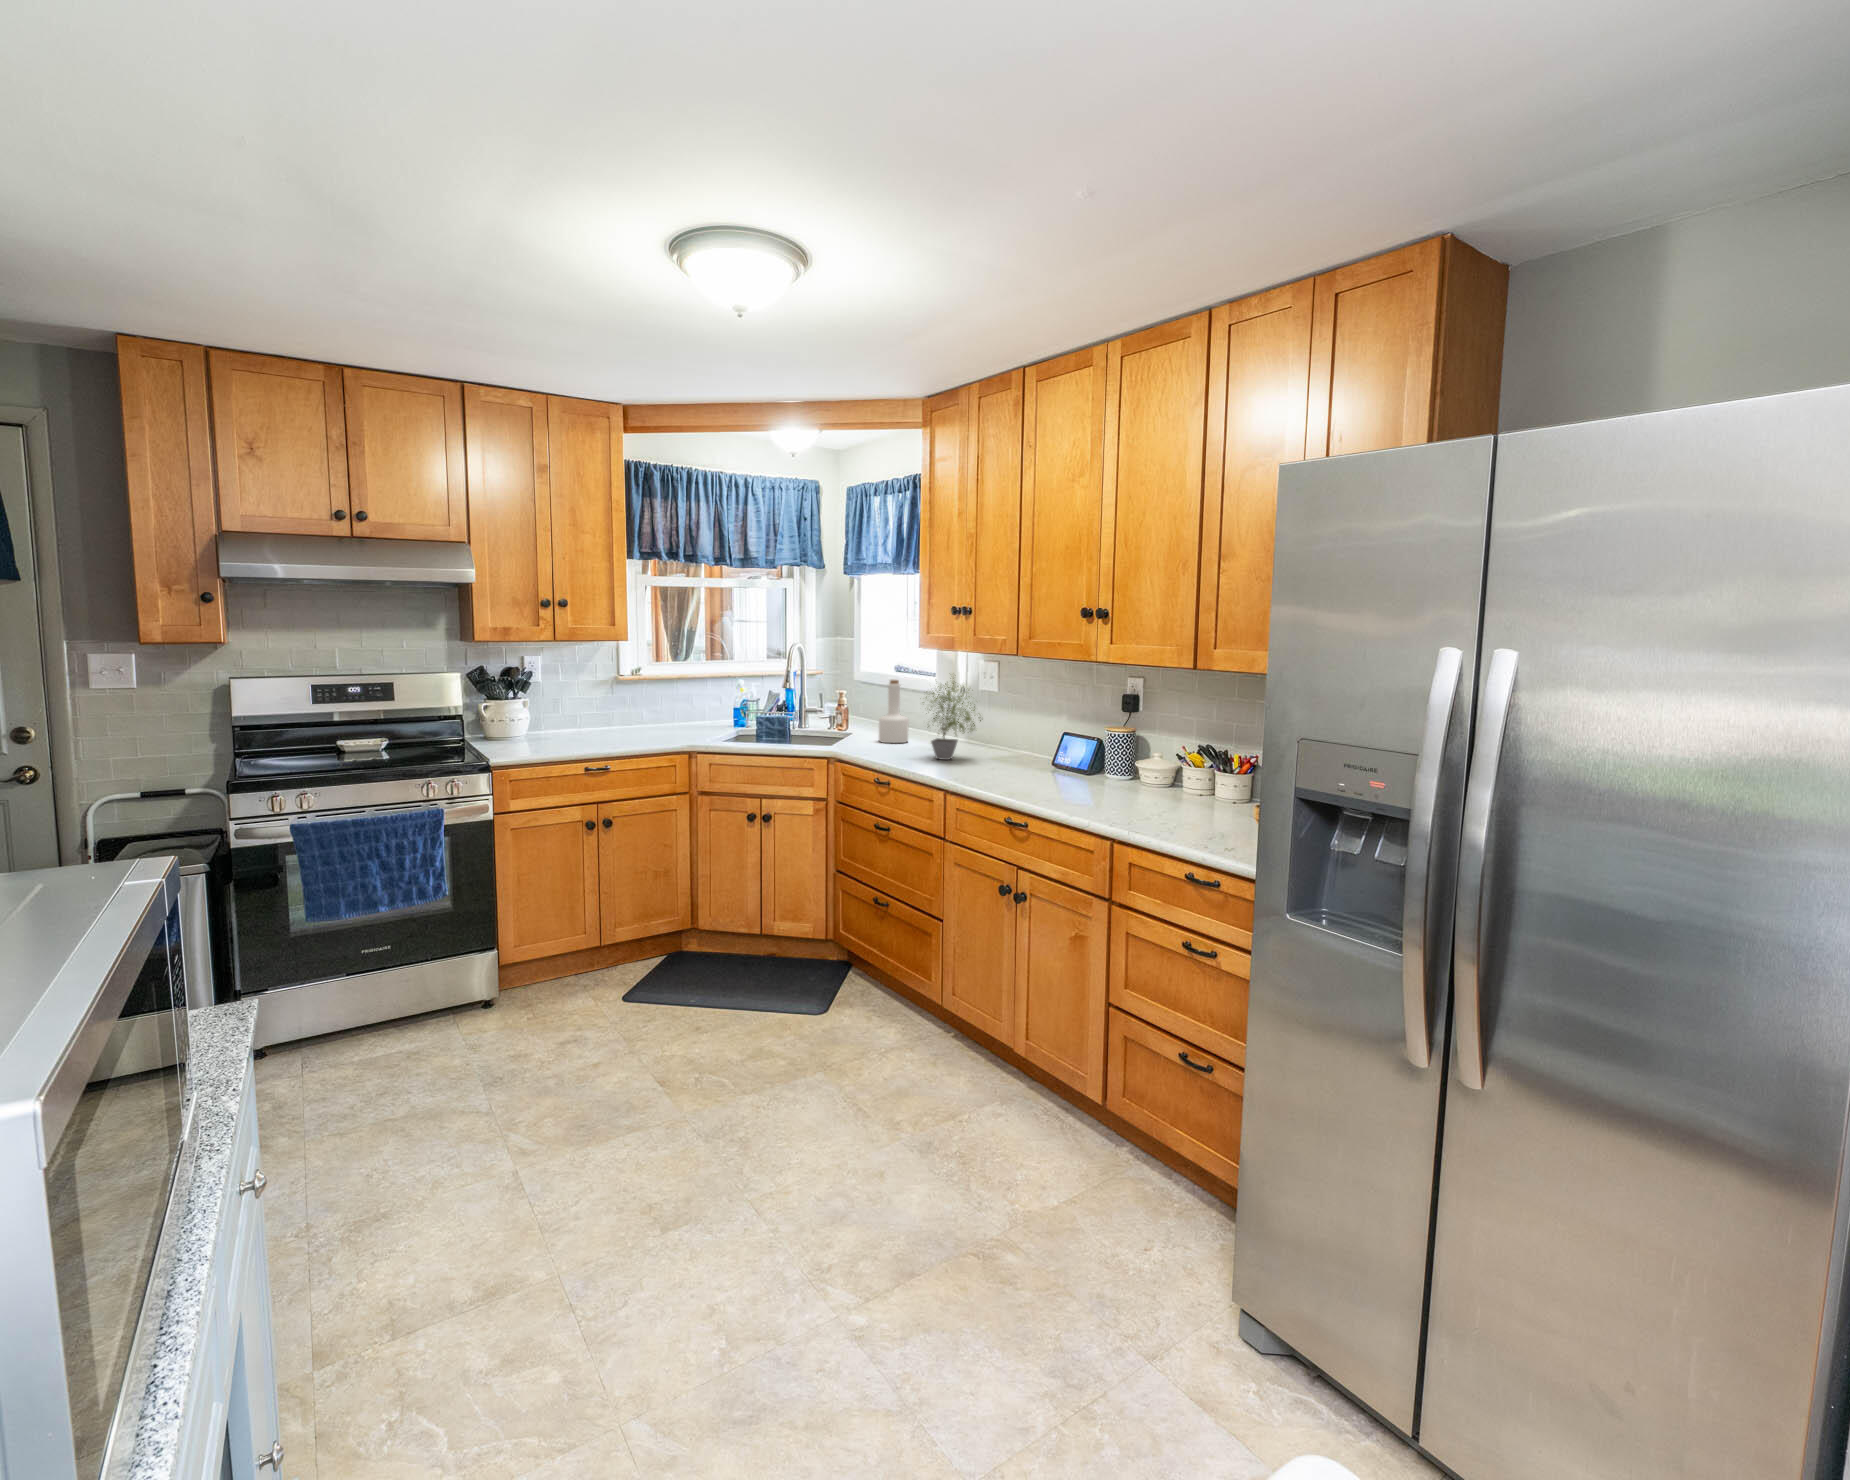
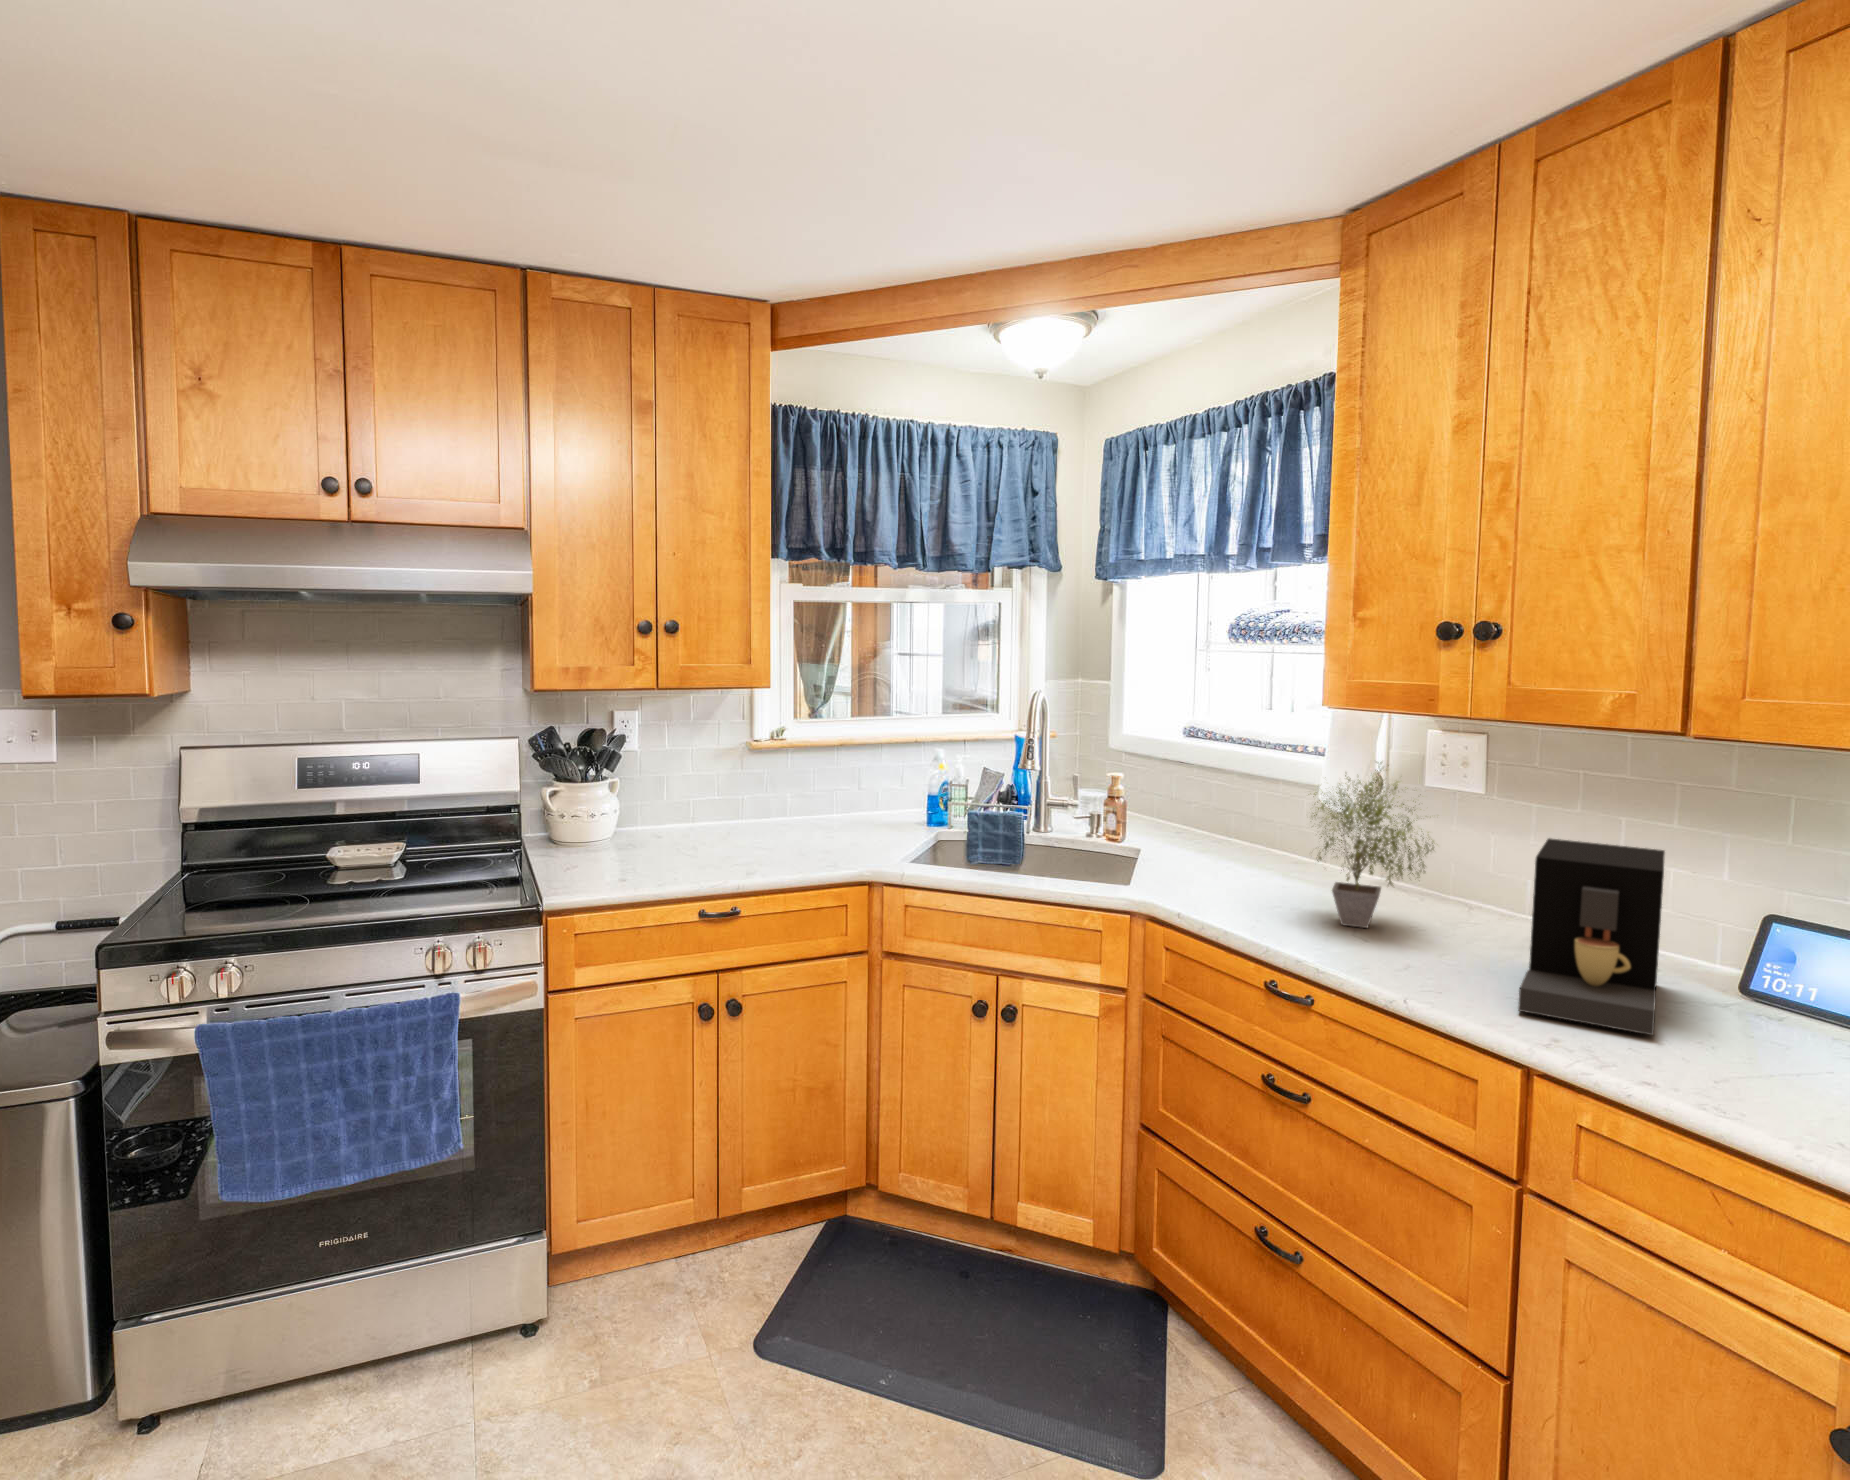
bottle: present [879,680,909,743] -> none [1189,759,1245,874]
coffee maker: none [982,707,1063,785] -> present [1518,838,1665,1035]

